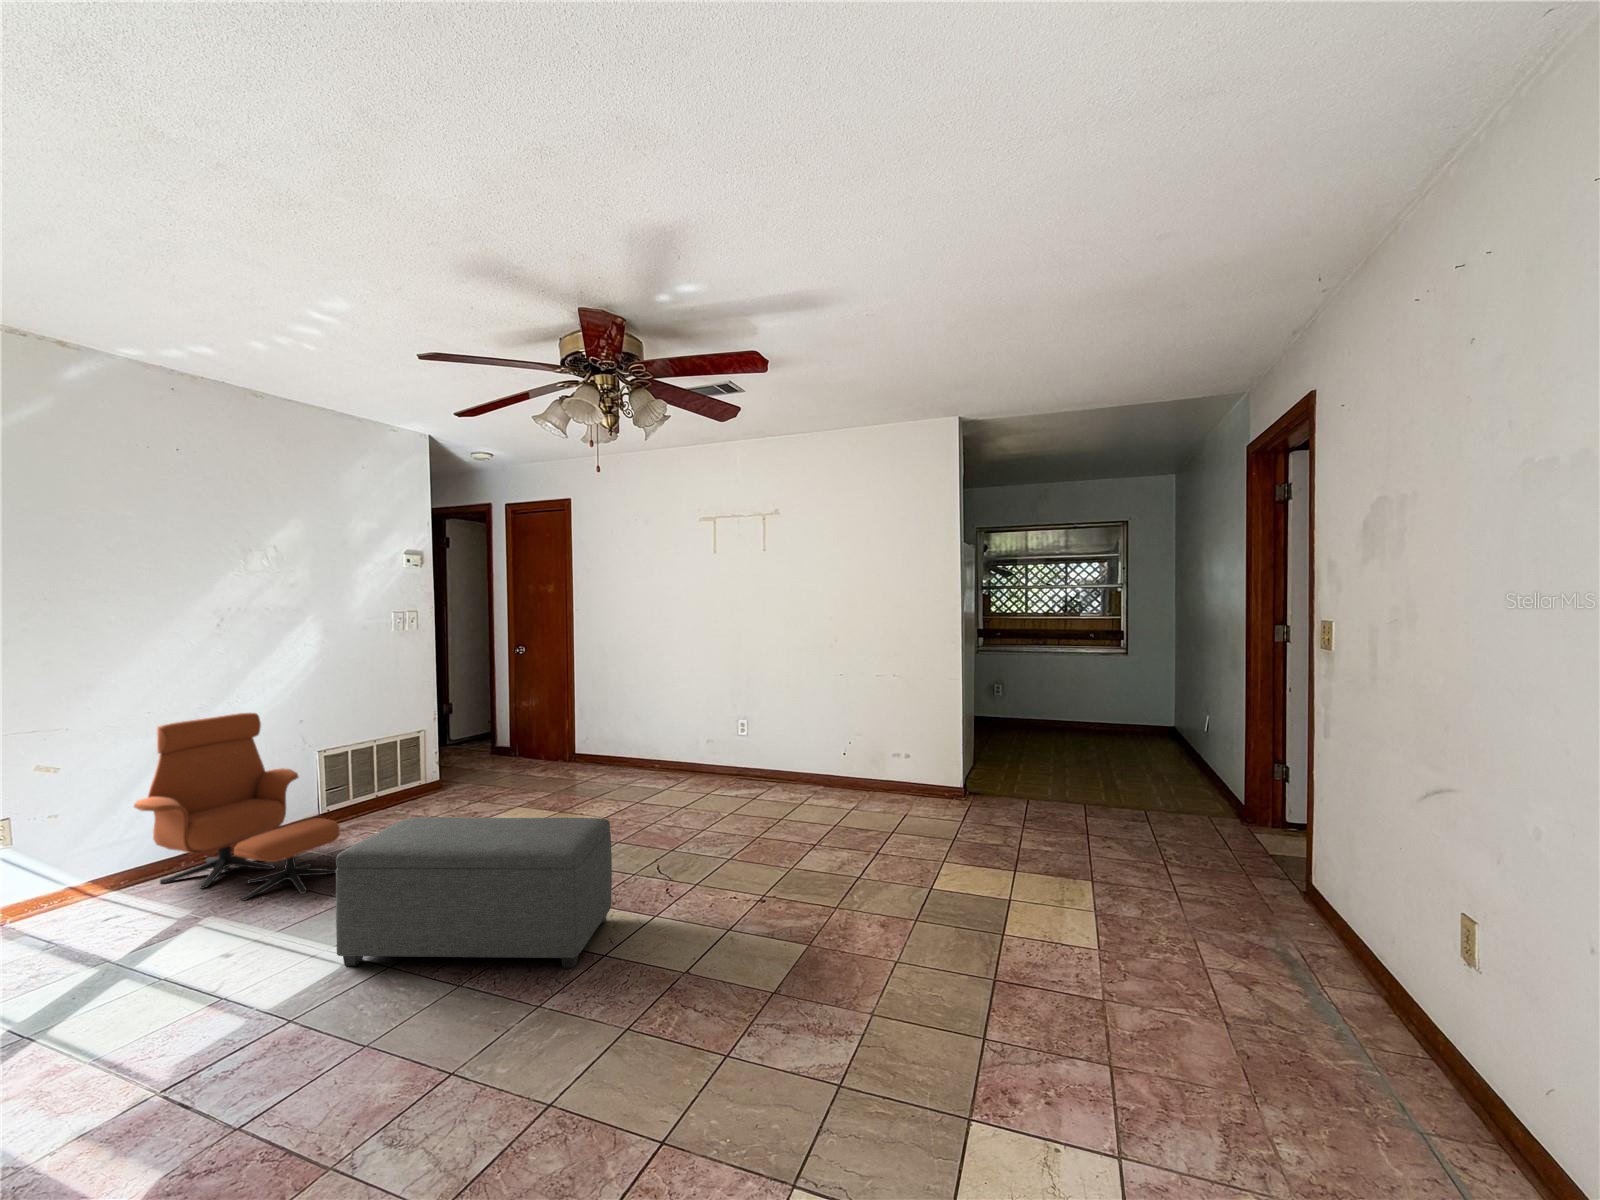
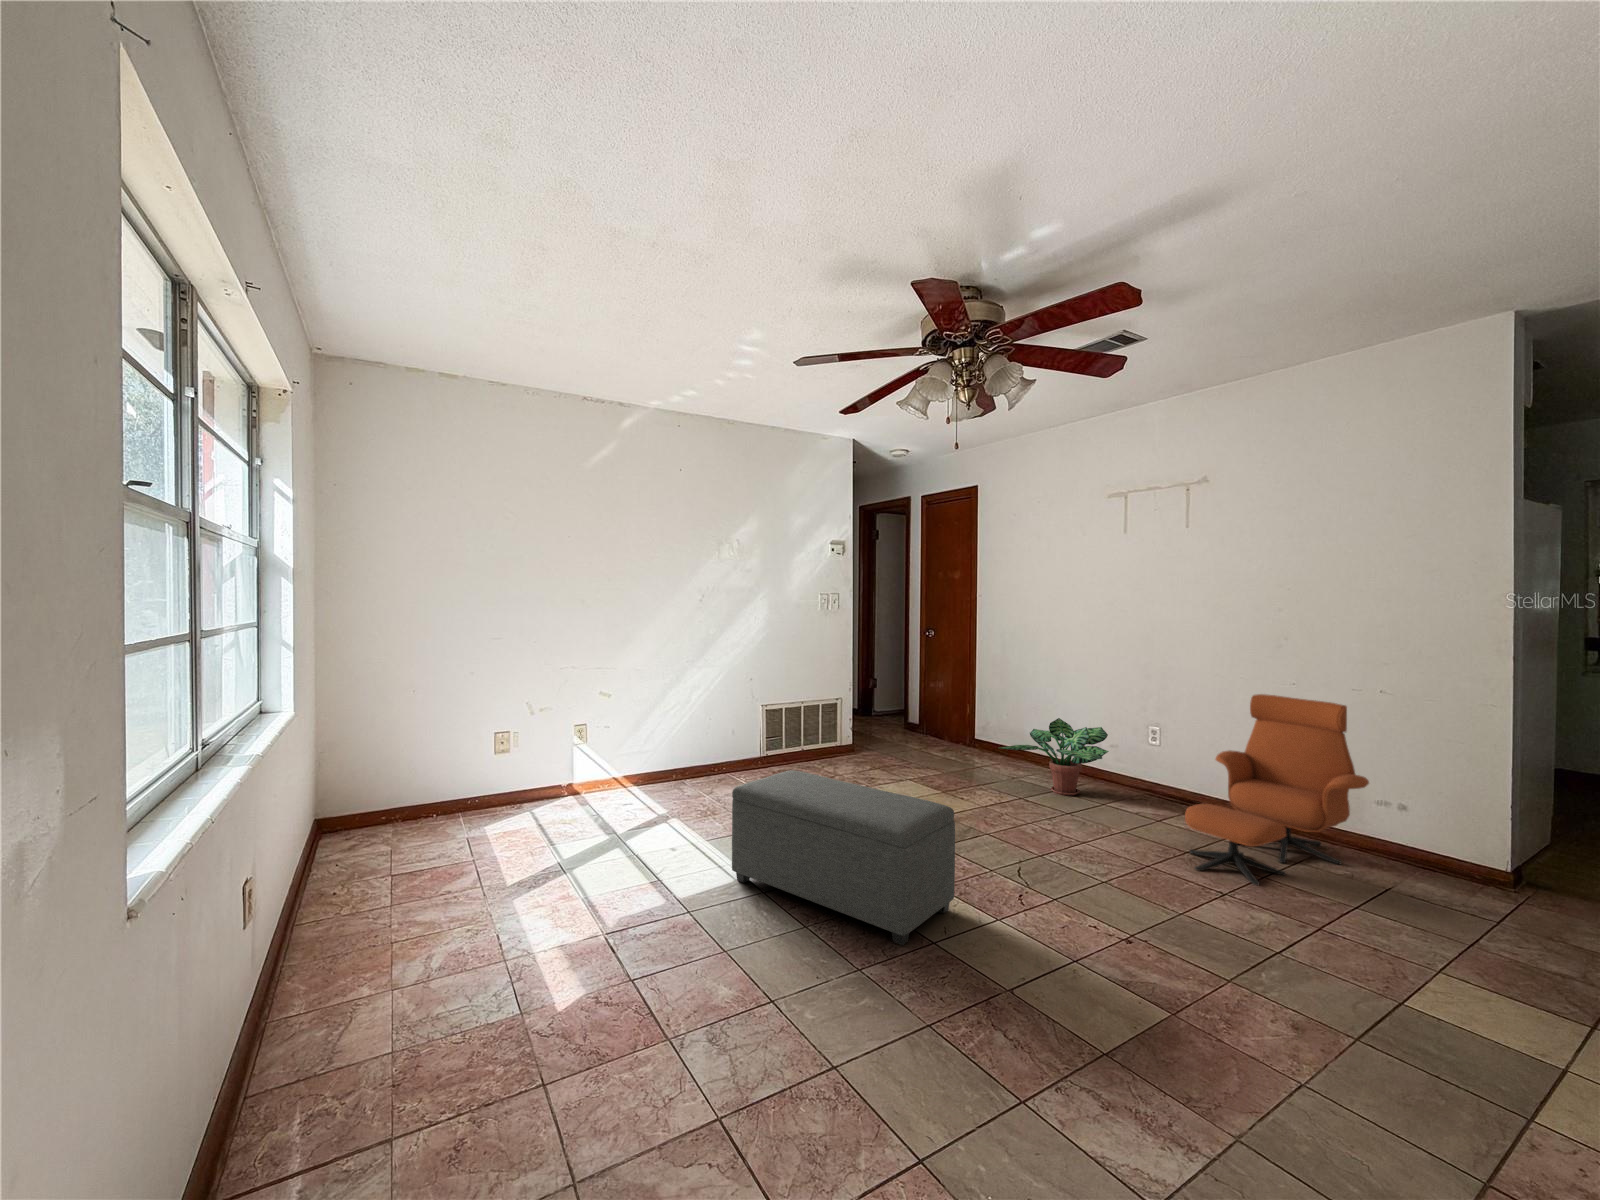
lounge chair: present [134,713,340,901] -> present [1185,694,1369,885]
potted plant: none [607,721,707,790] -> present [1000,718,1109,796]

